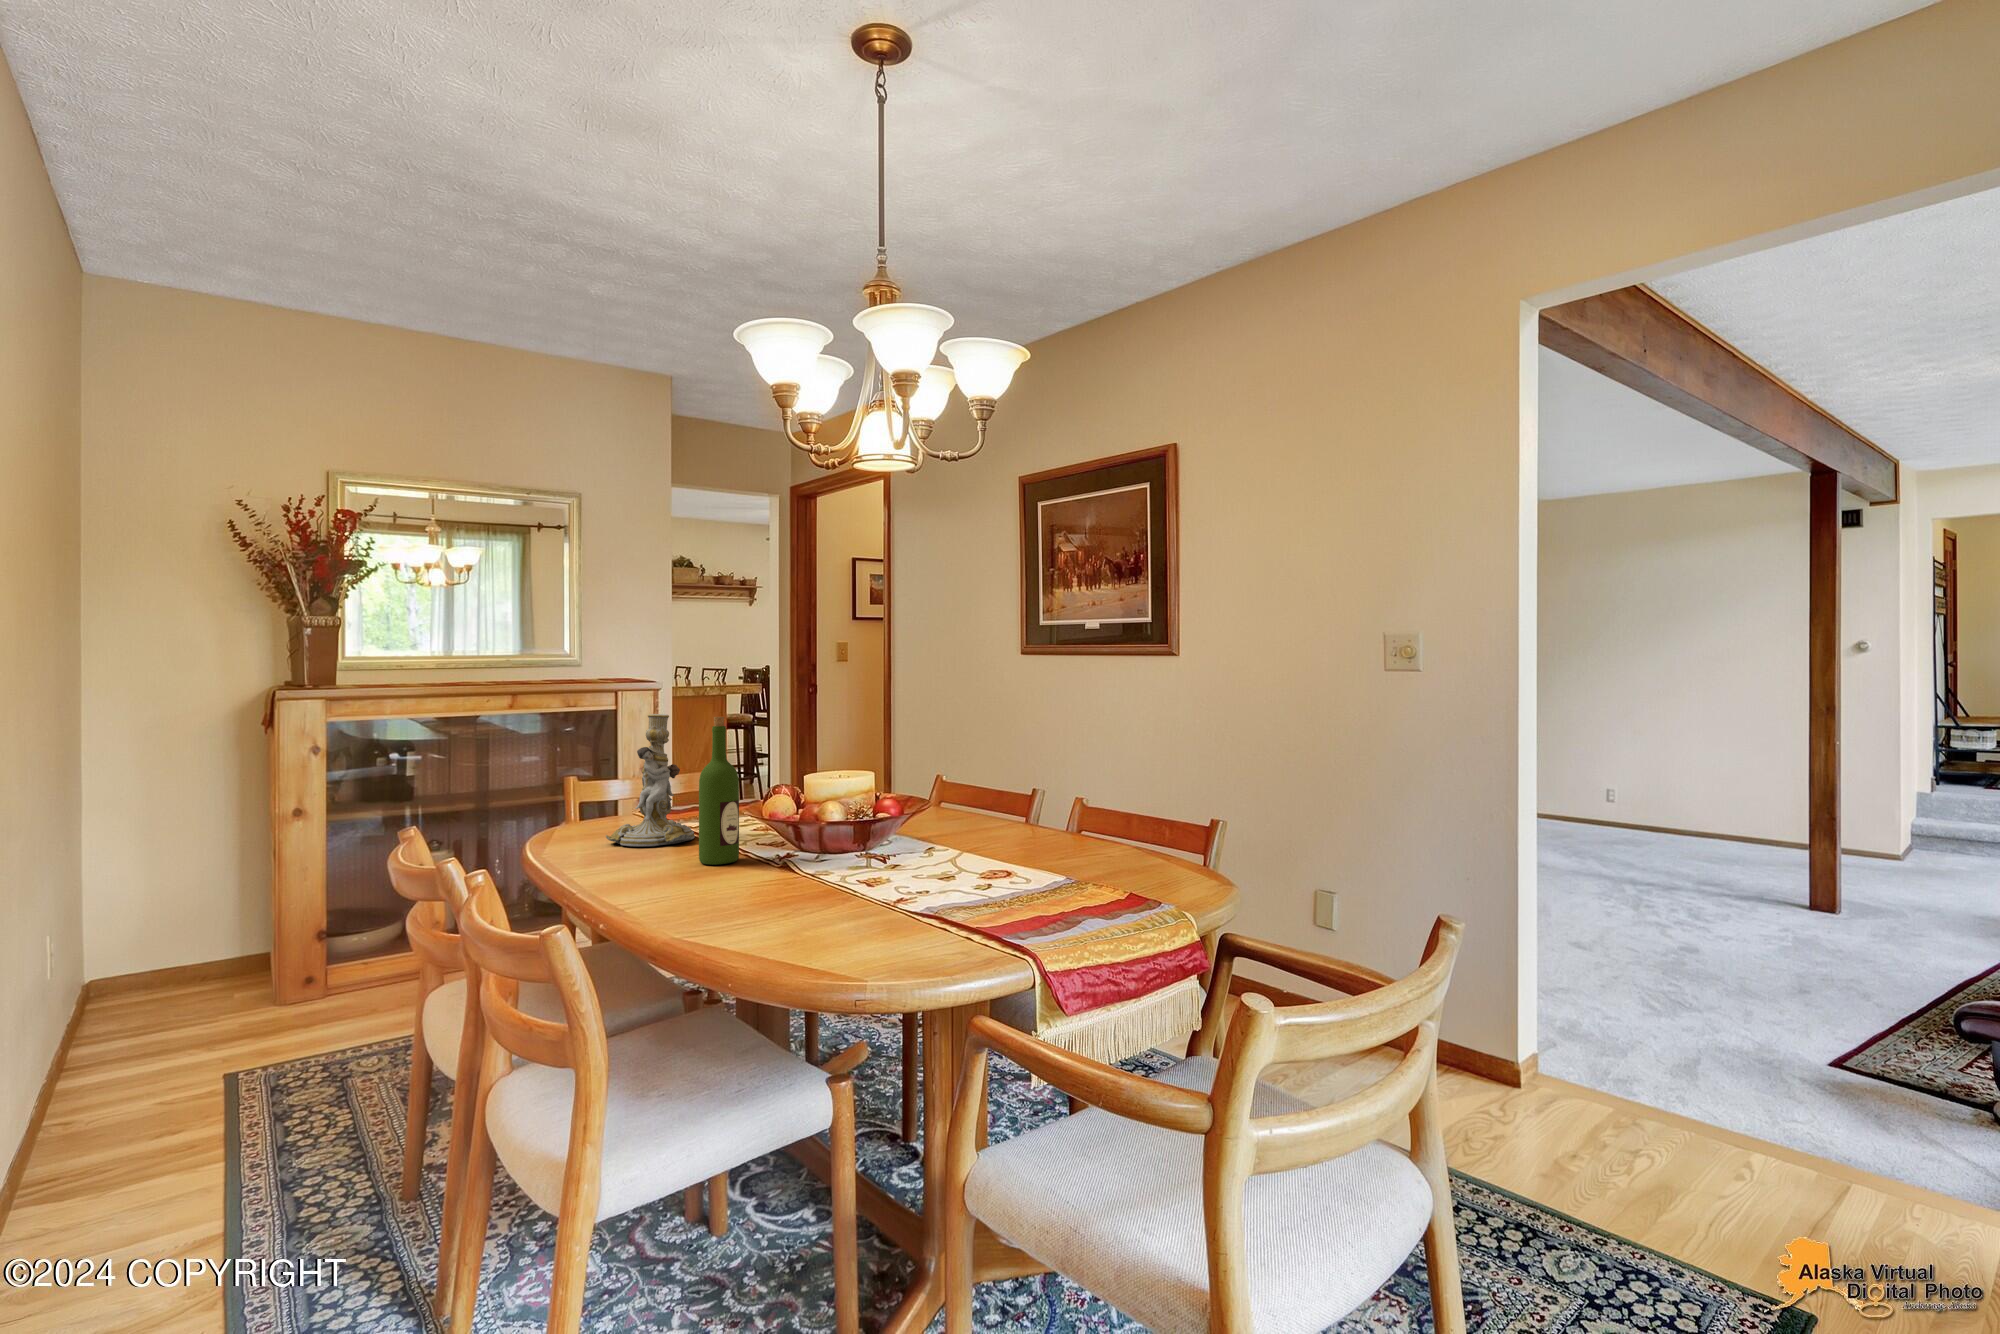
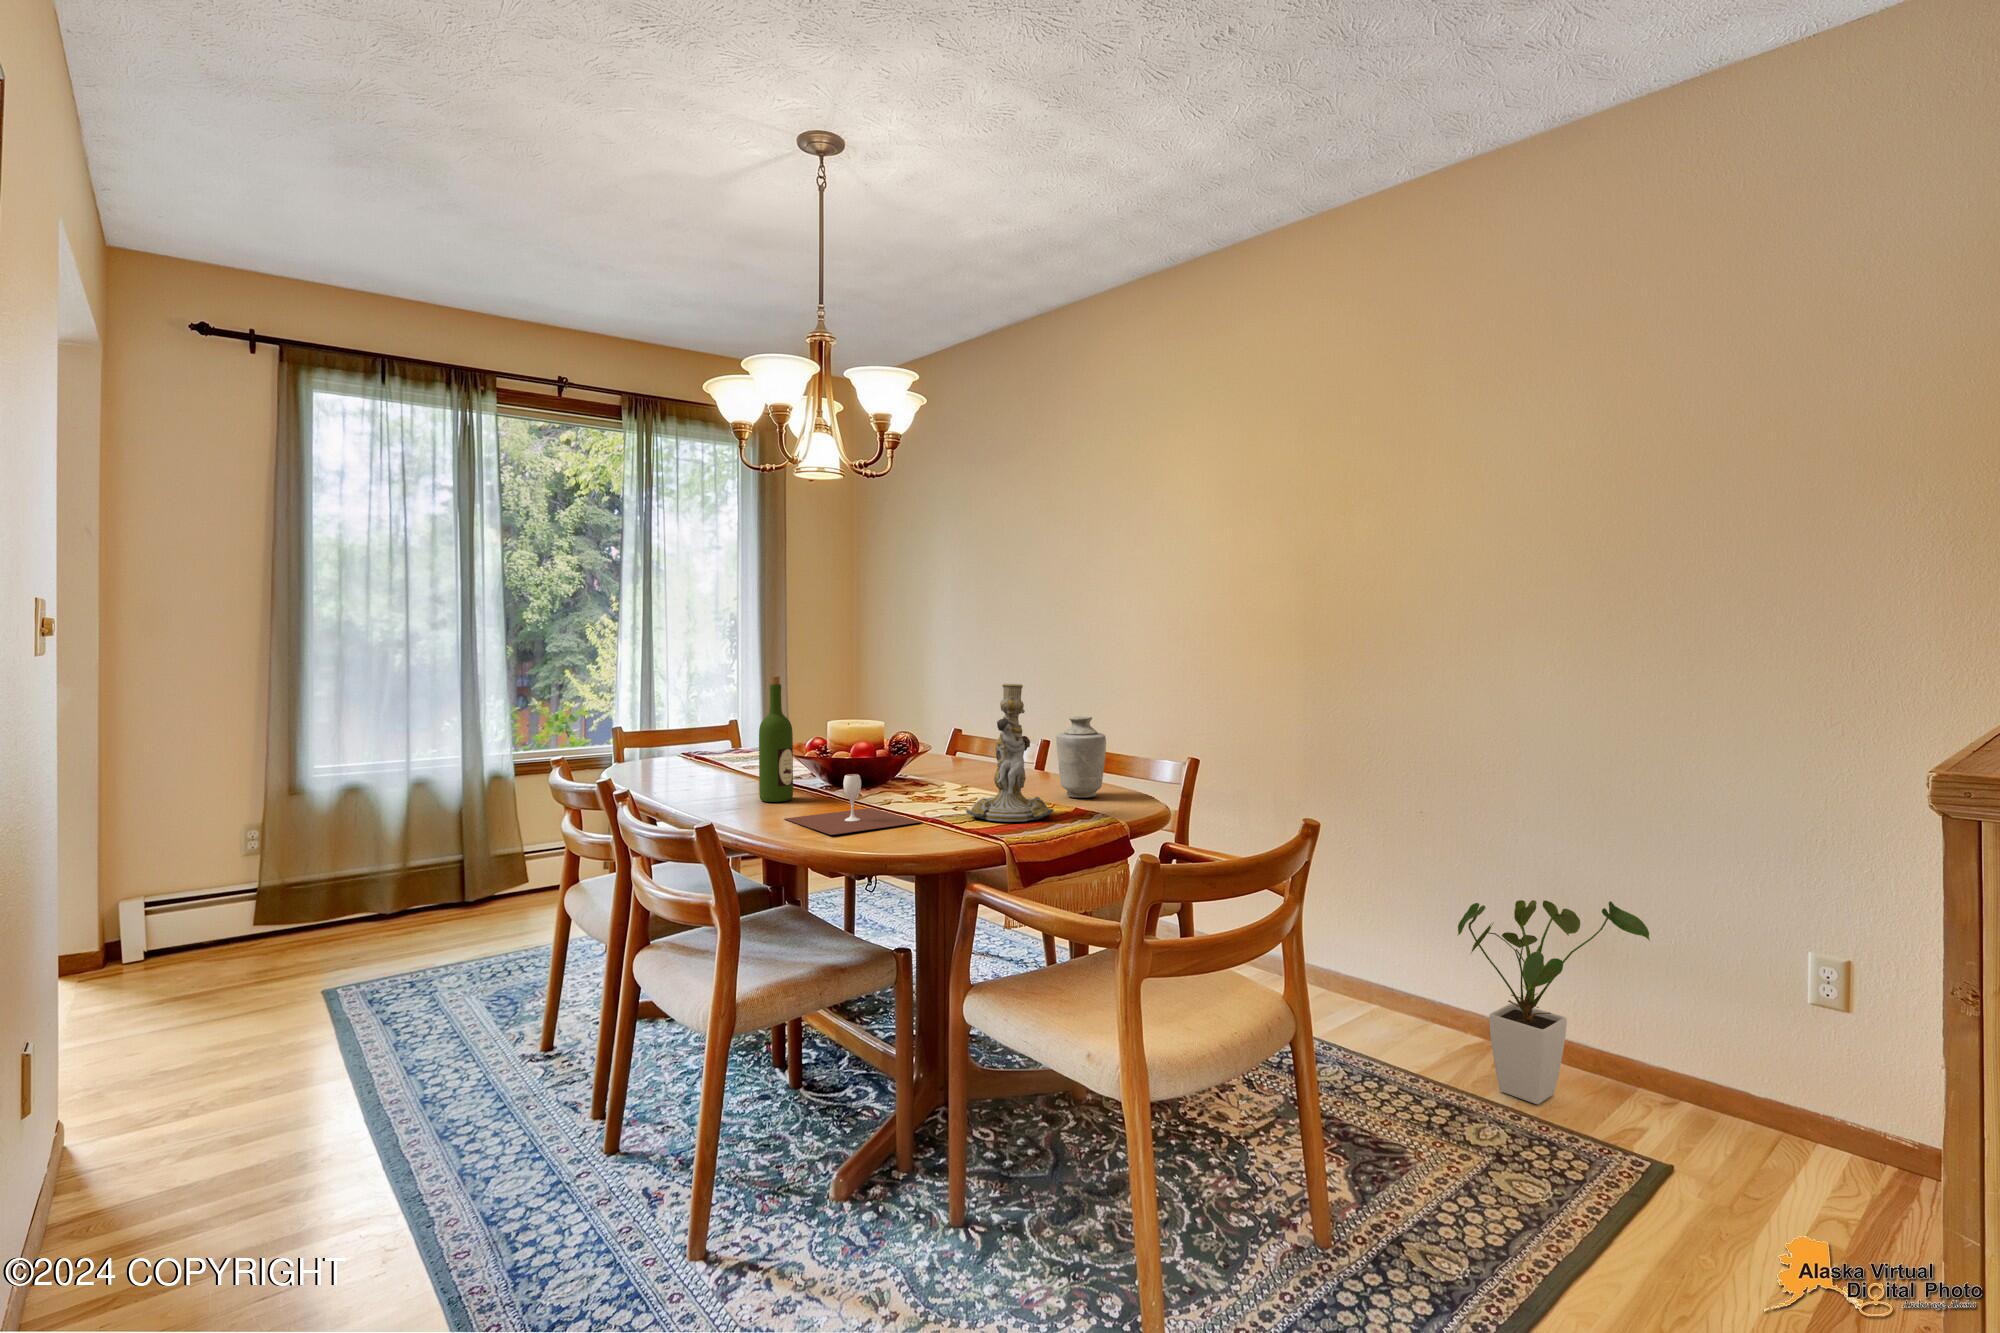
candlestick: present [606,714,695,846] -> present [966,684,1054,822]
vase: none [1046,761,1104,856] -> present [1056,716,1106,798]
wine glass: none [720,832,885,910] -> present [785,774,922,835]
house plant: none [1520,972,1747,1221] -> present [1458,900,1650,1104]

